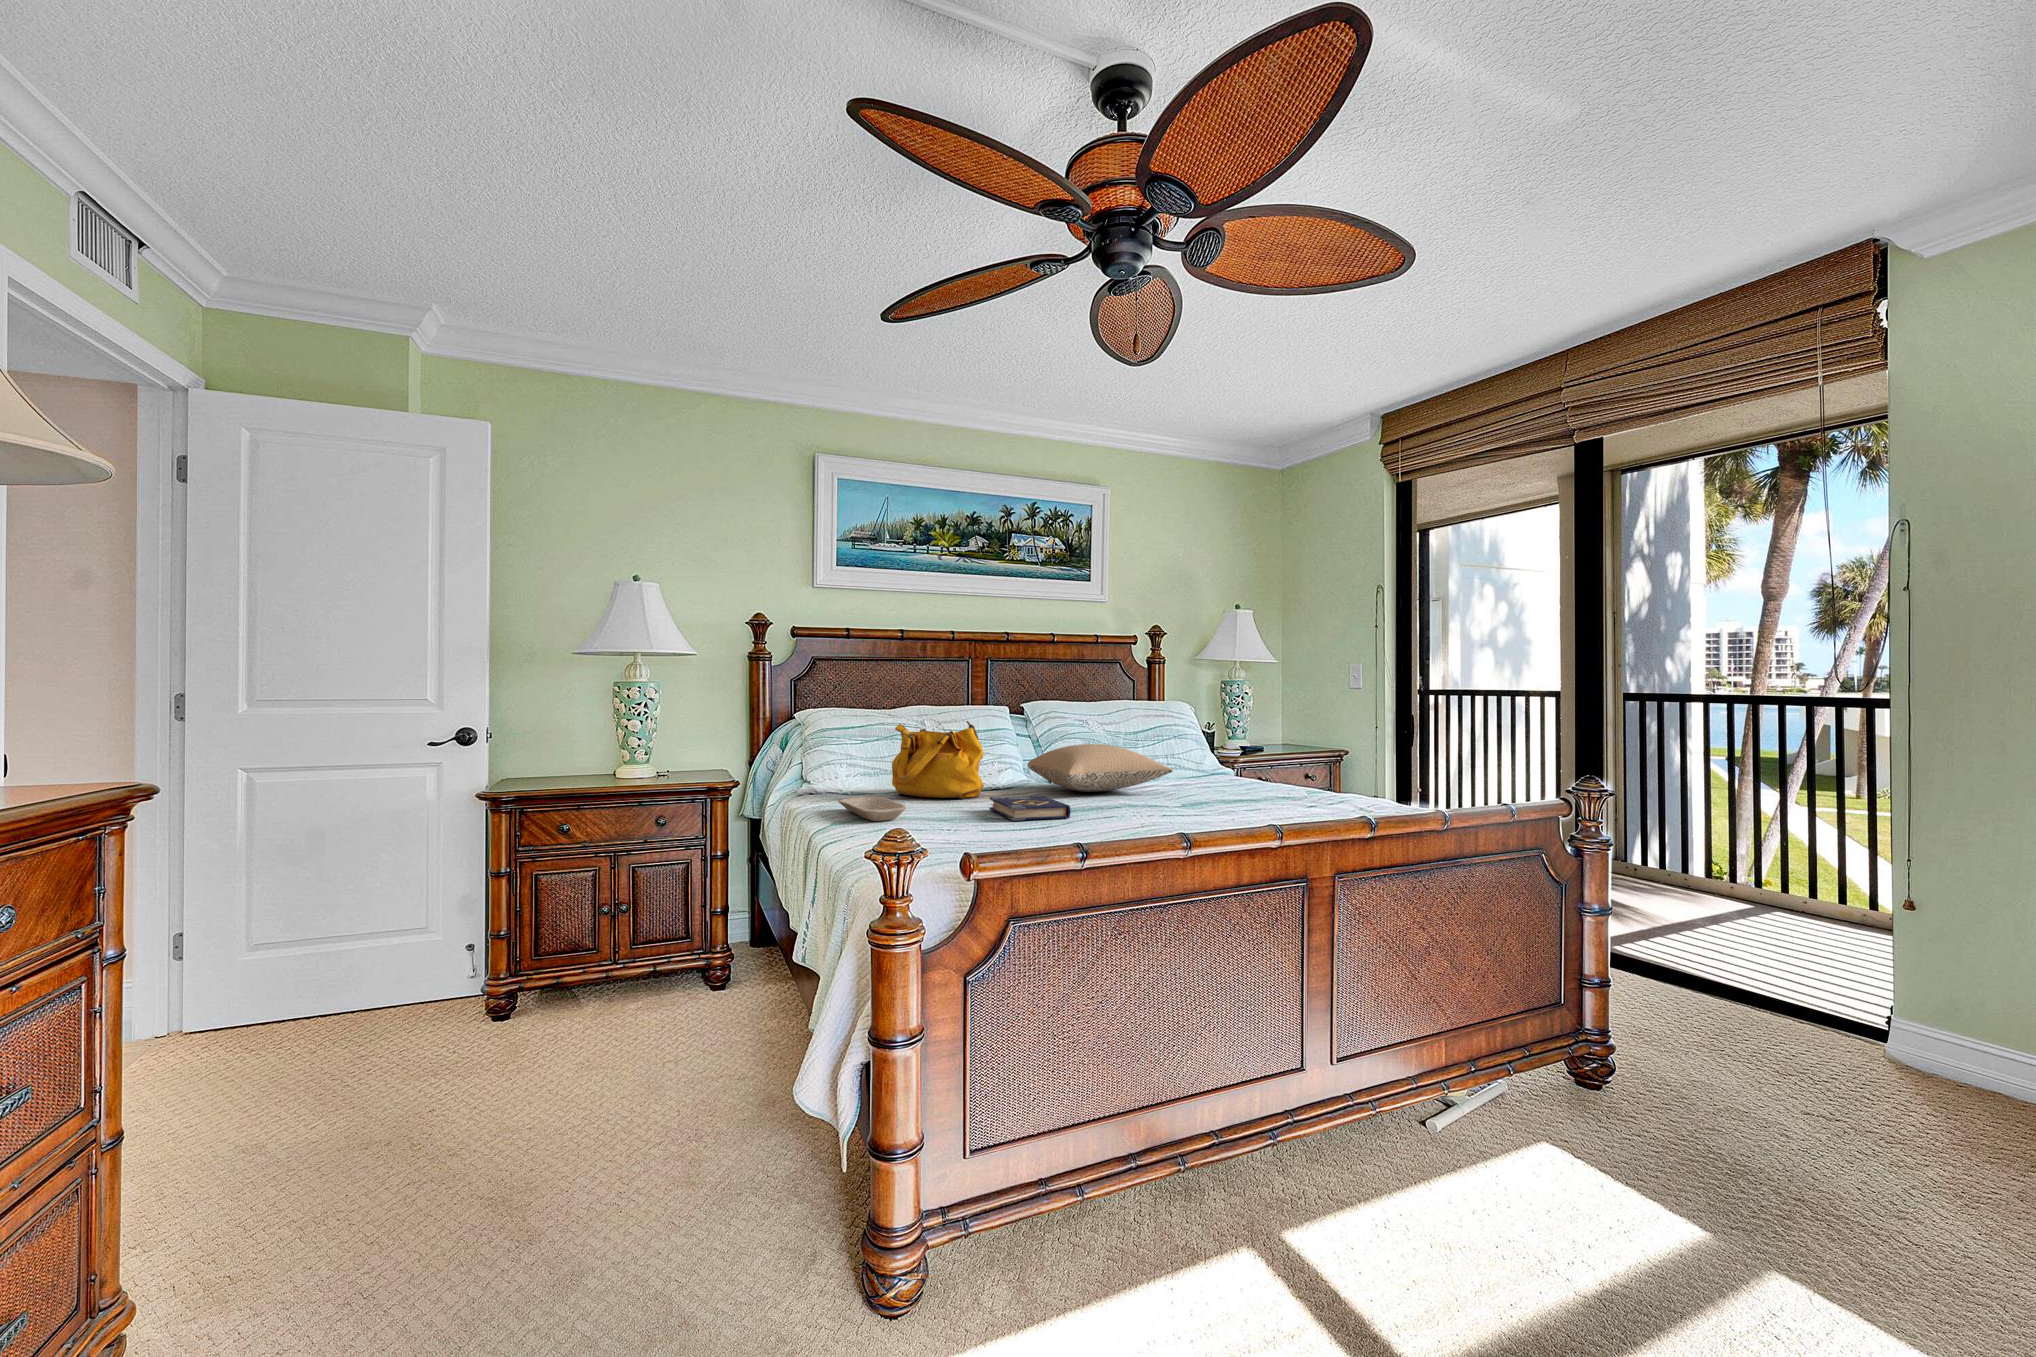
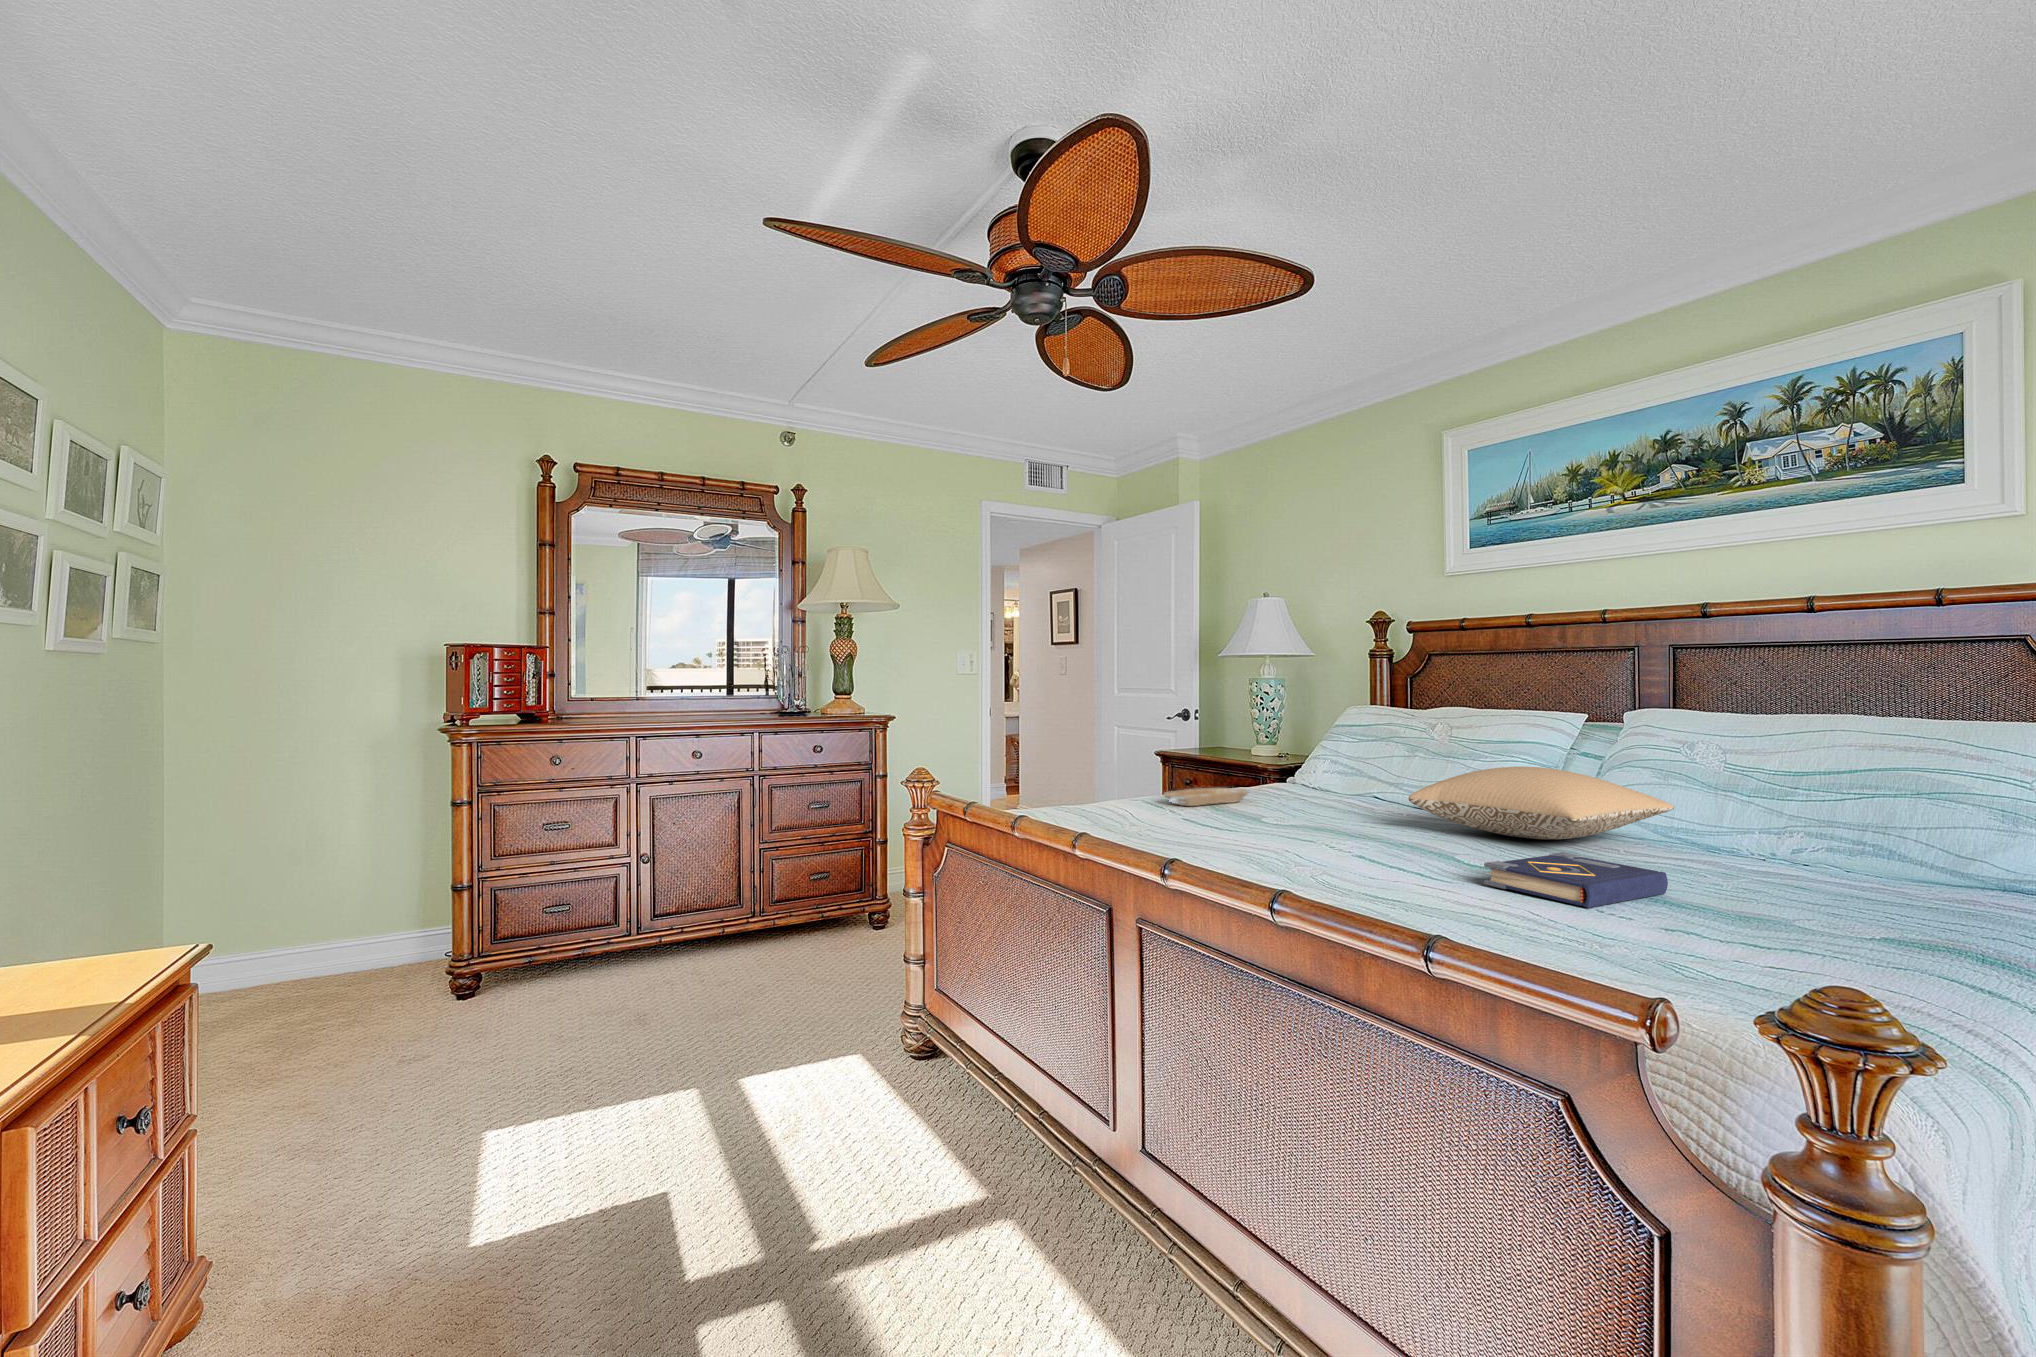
handbag: present [892,721,984,799] -> none [1305,723,1423,814]
book: present [989,796,1071,821] -> present [1484,852,1668,908]

